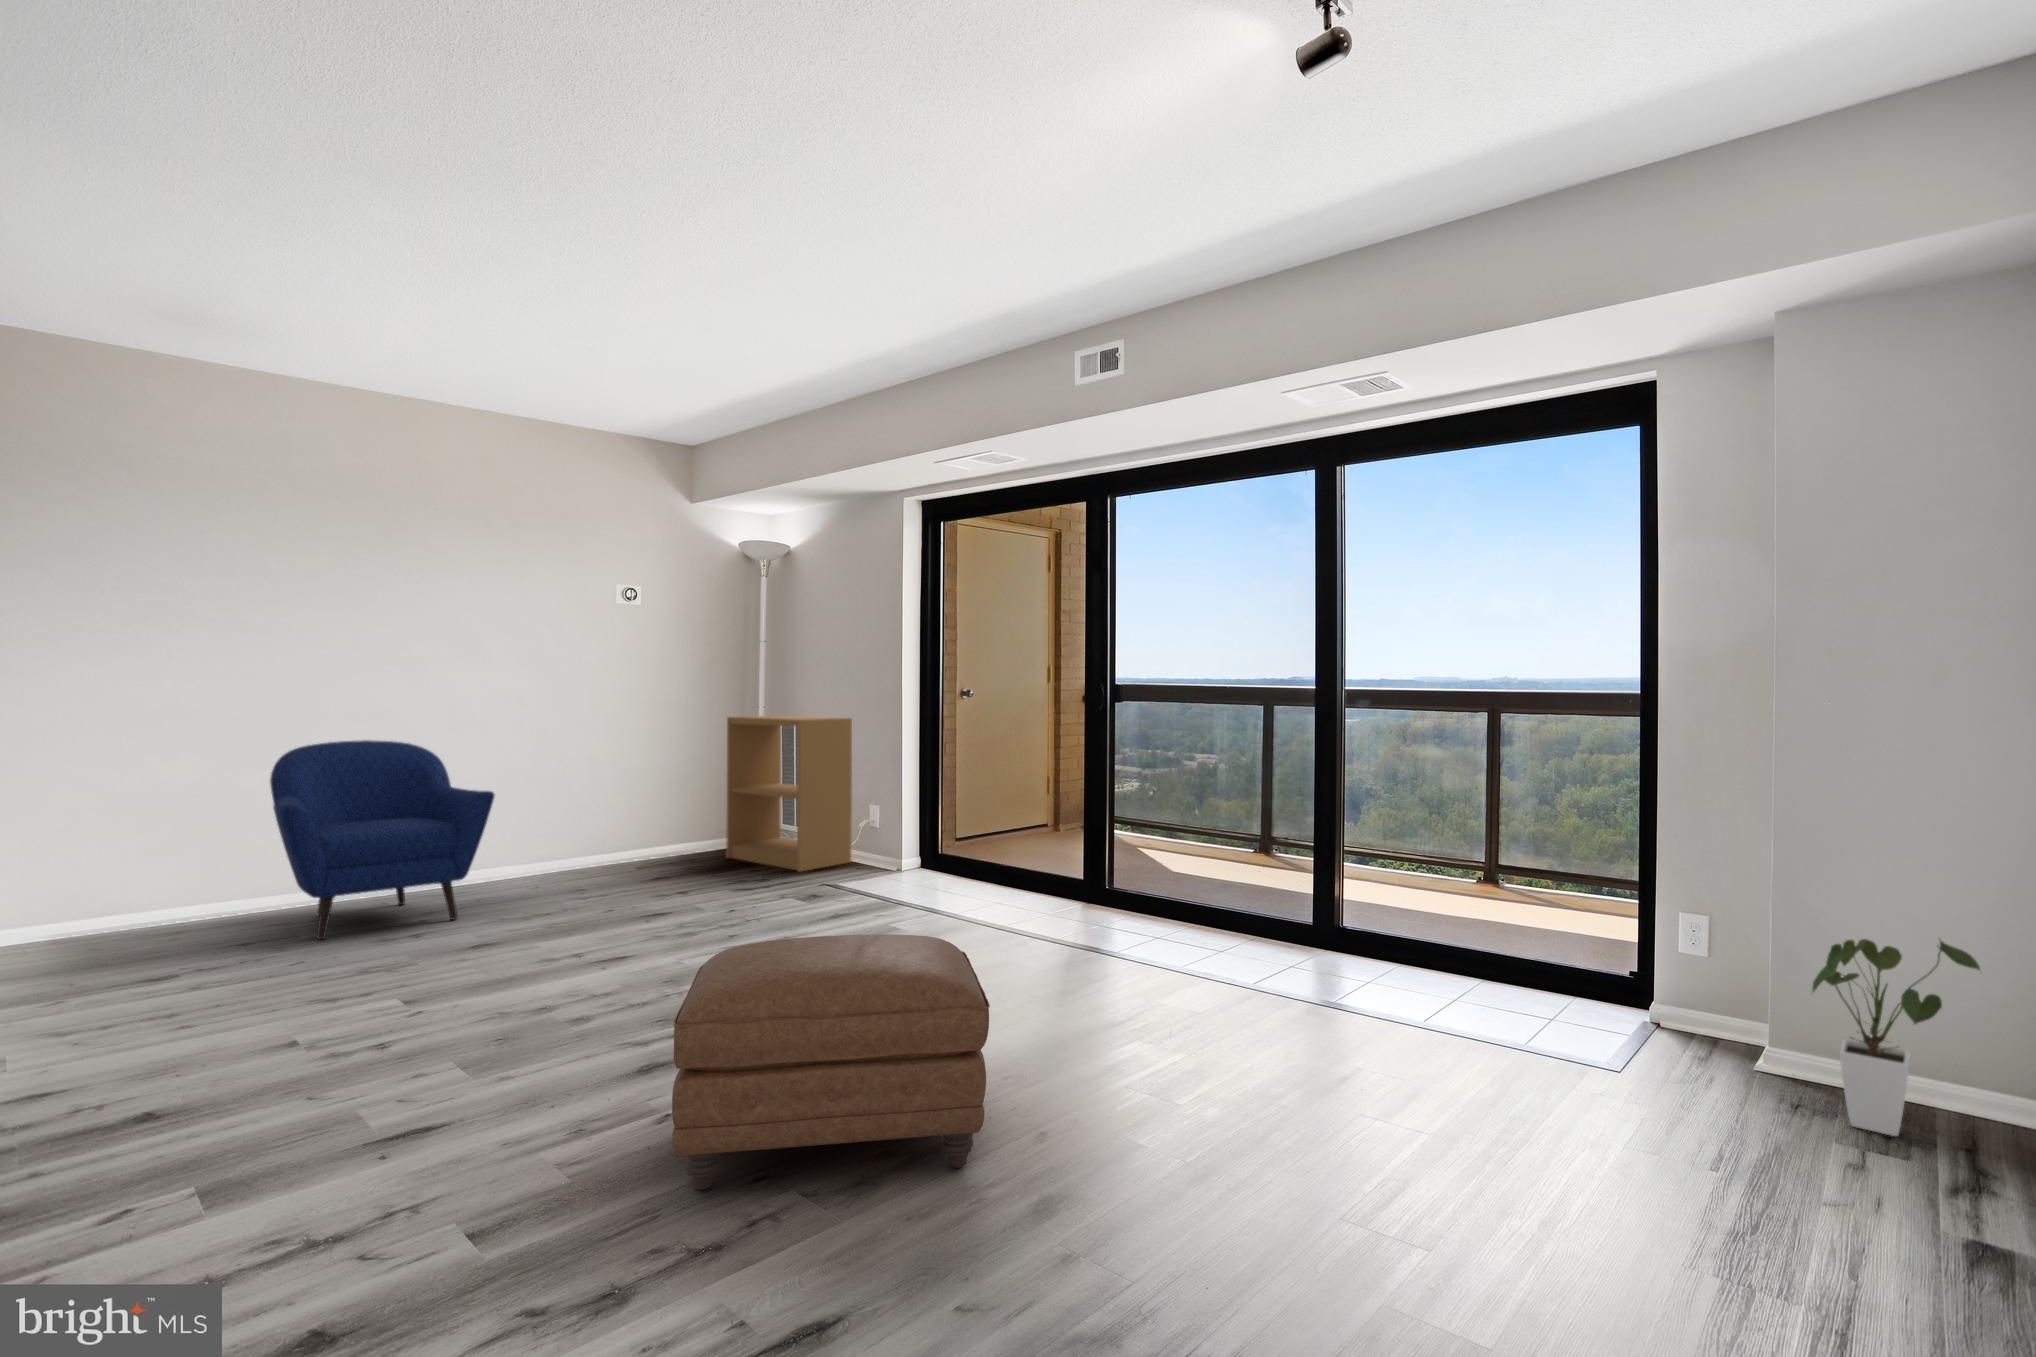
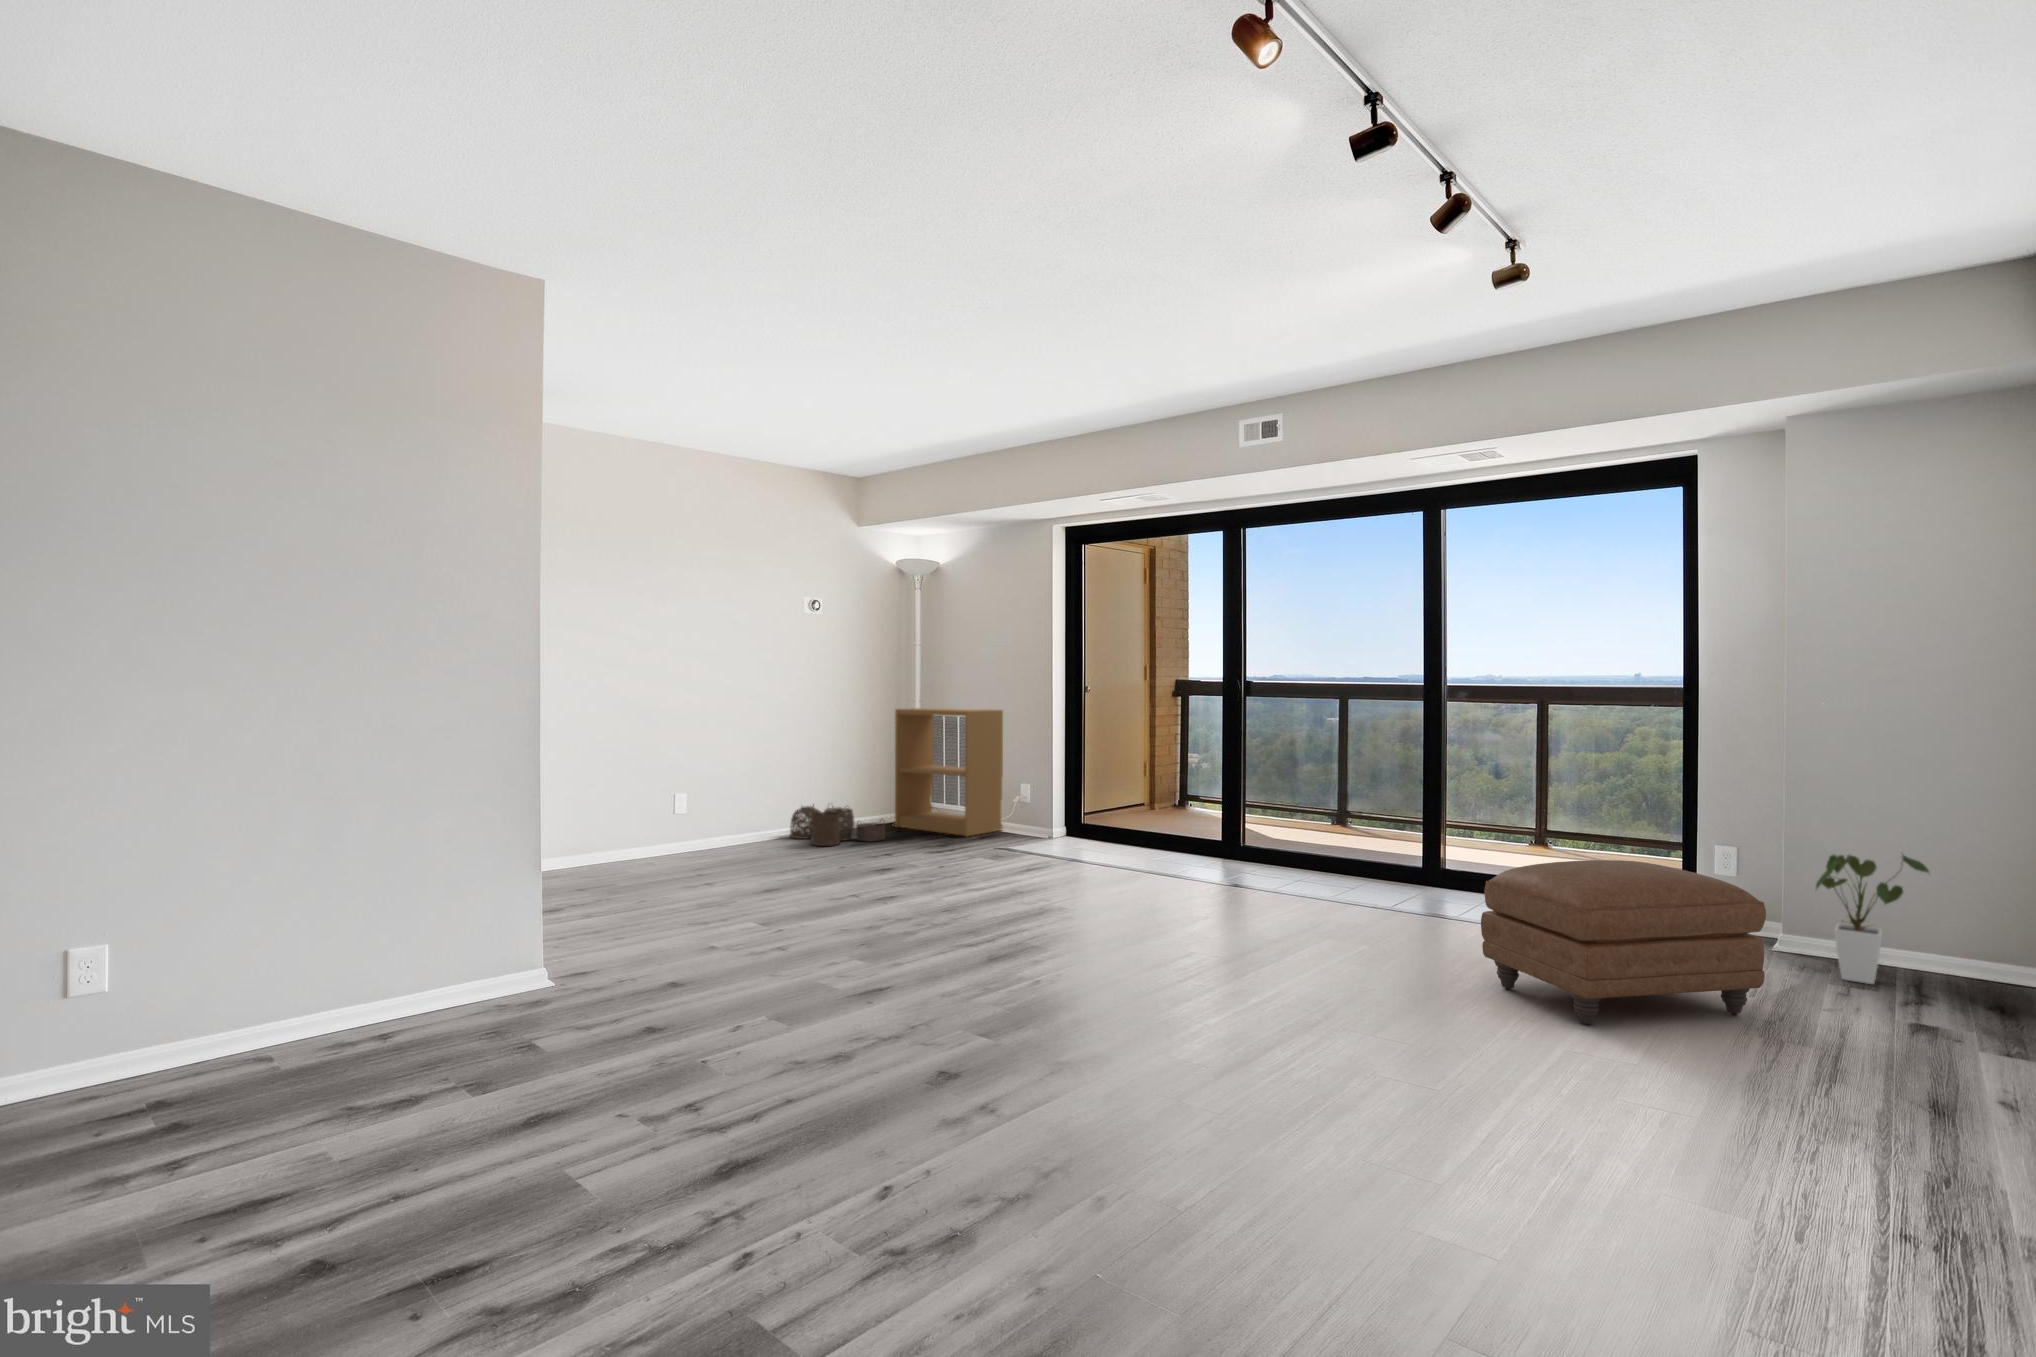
armchair: present [270,740,495,939] -> none [584,727,758,880]
woven basket: none [584,832,697,886] -> present [790,804,885,846]
ottoman: present [672,934,990,1190] -> present [1481,860,1766,1025]

